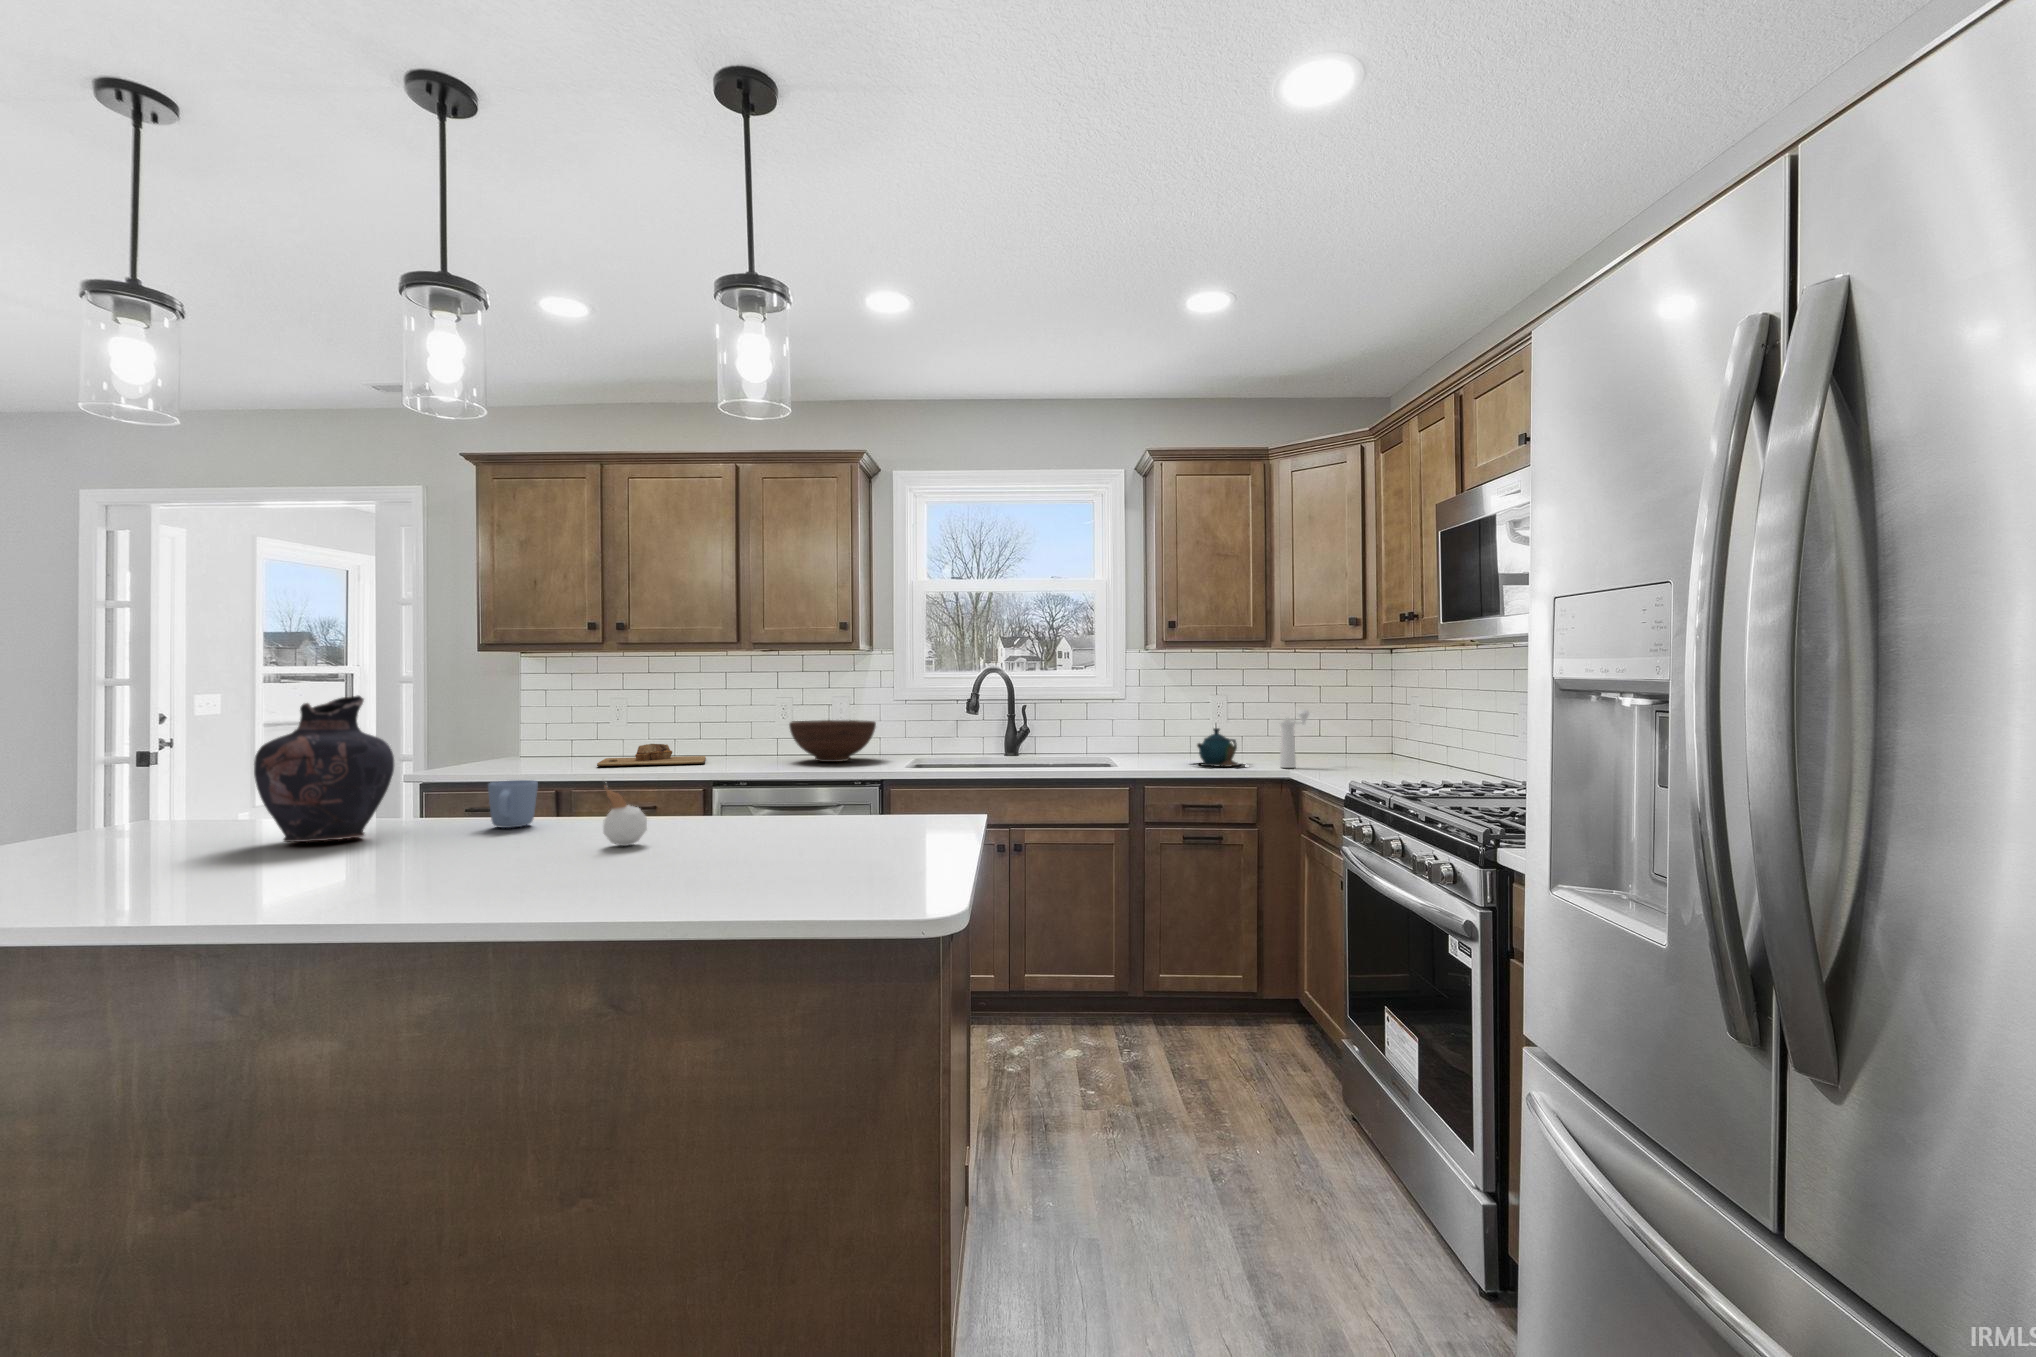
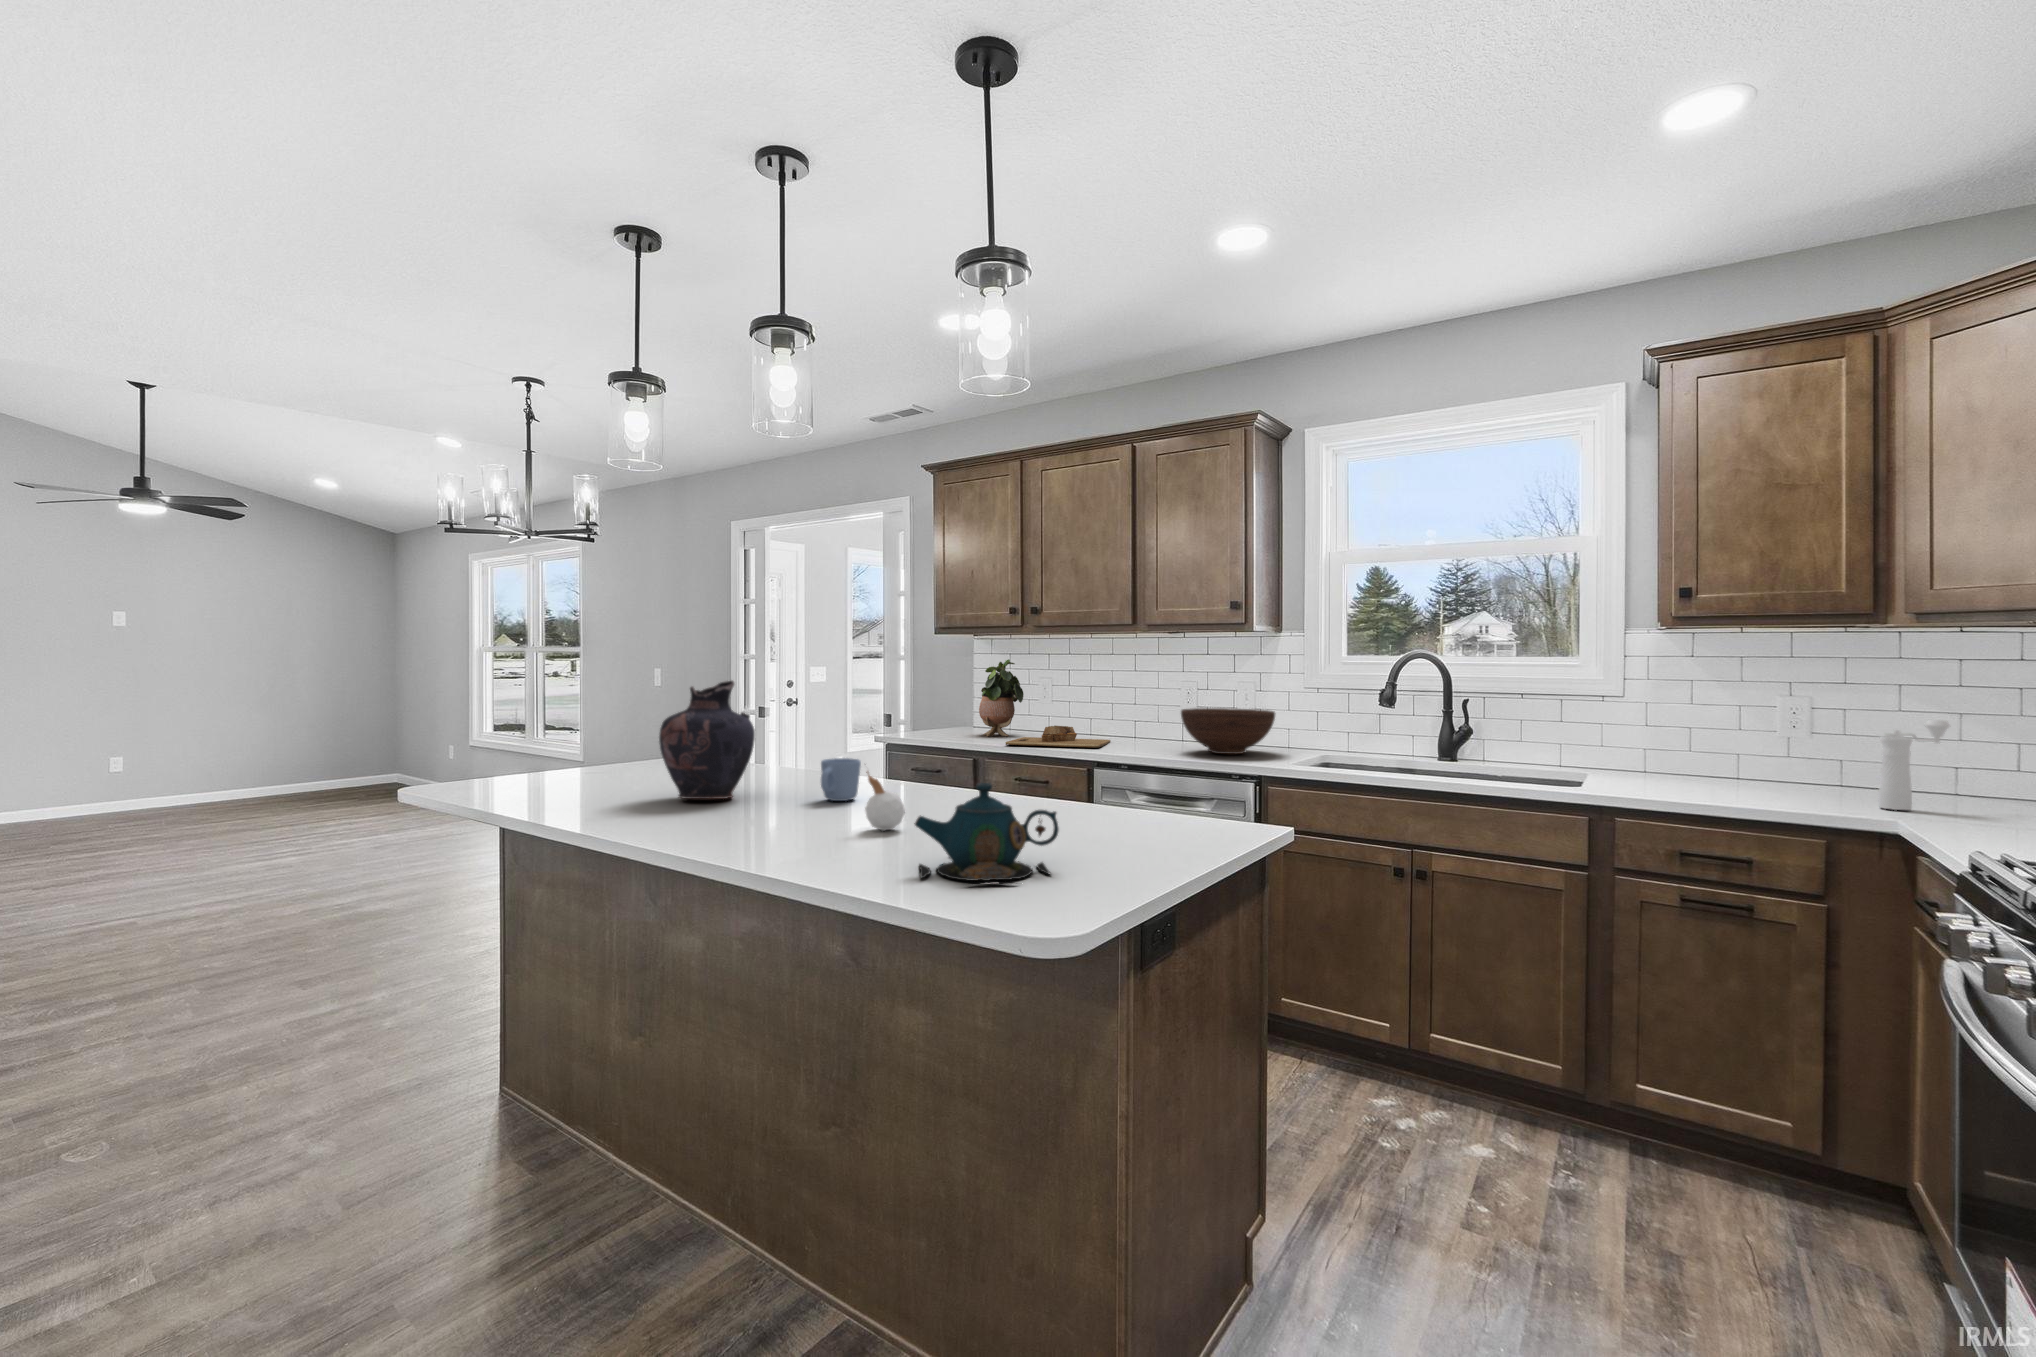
potted plant: none [546,676,601,760] -> present [979,659,1024,736]
teapot: present [1197,728,1240,767] -> present [914,783,1059,885]

